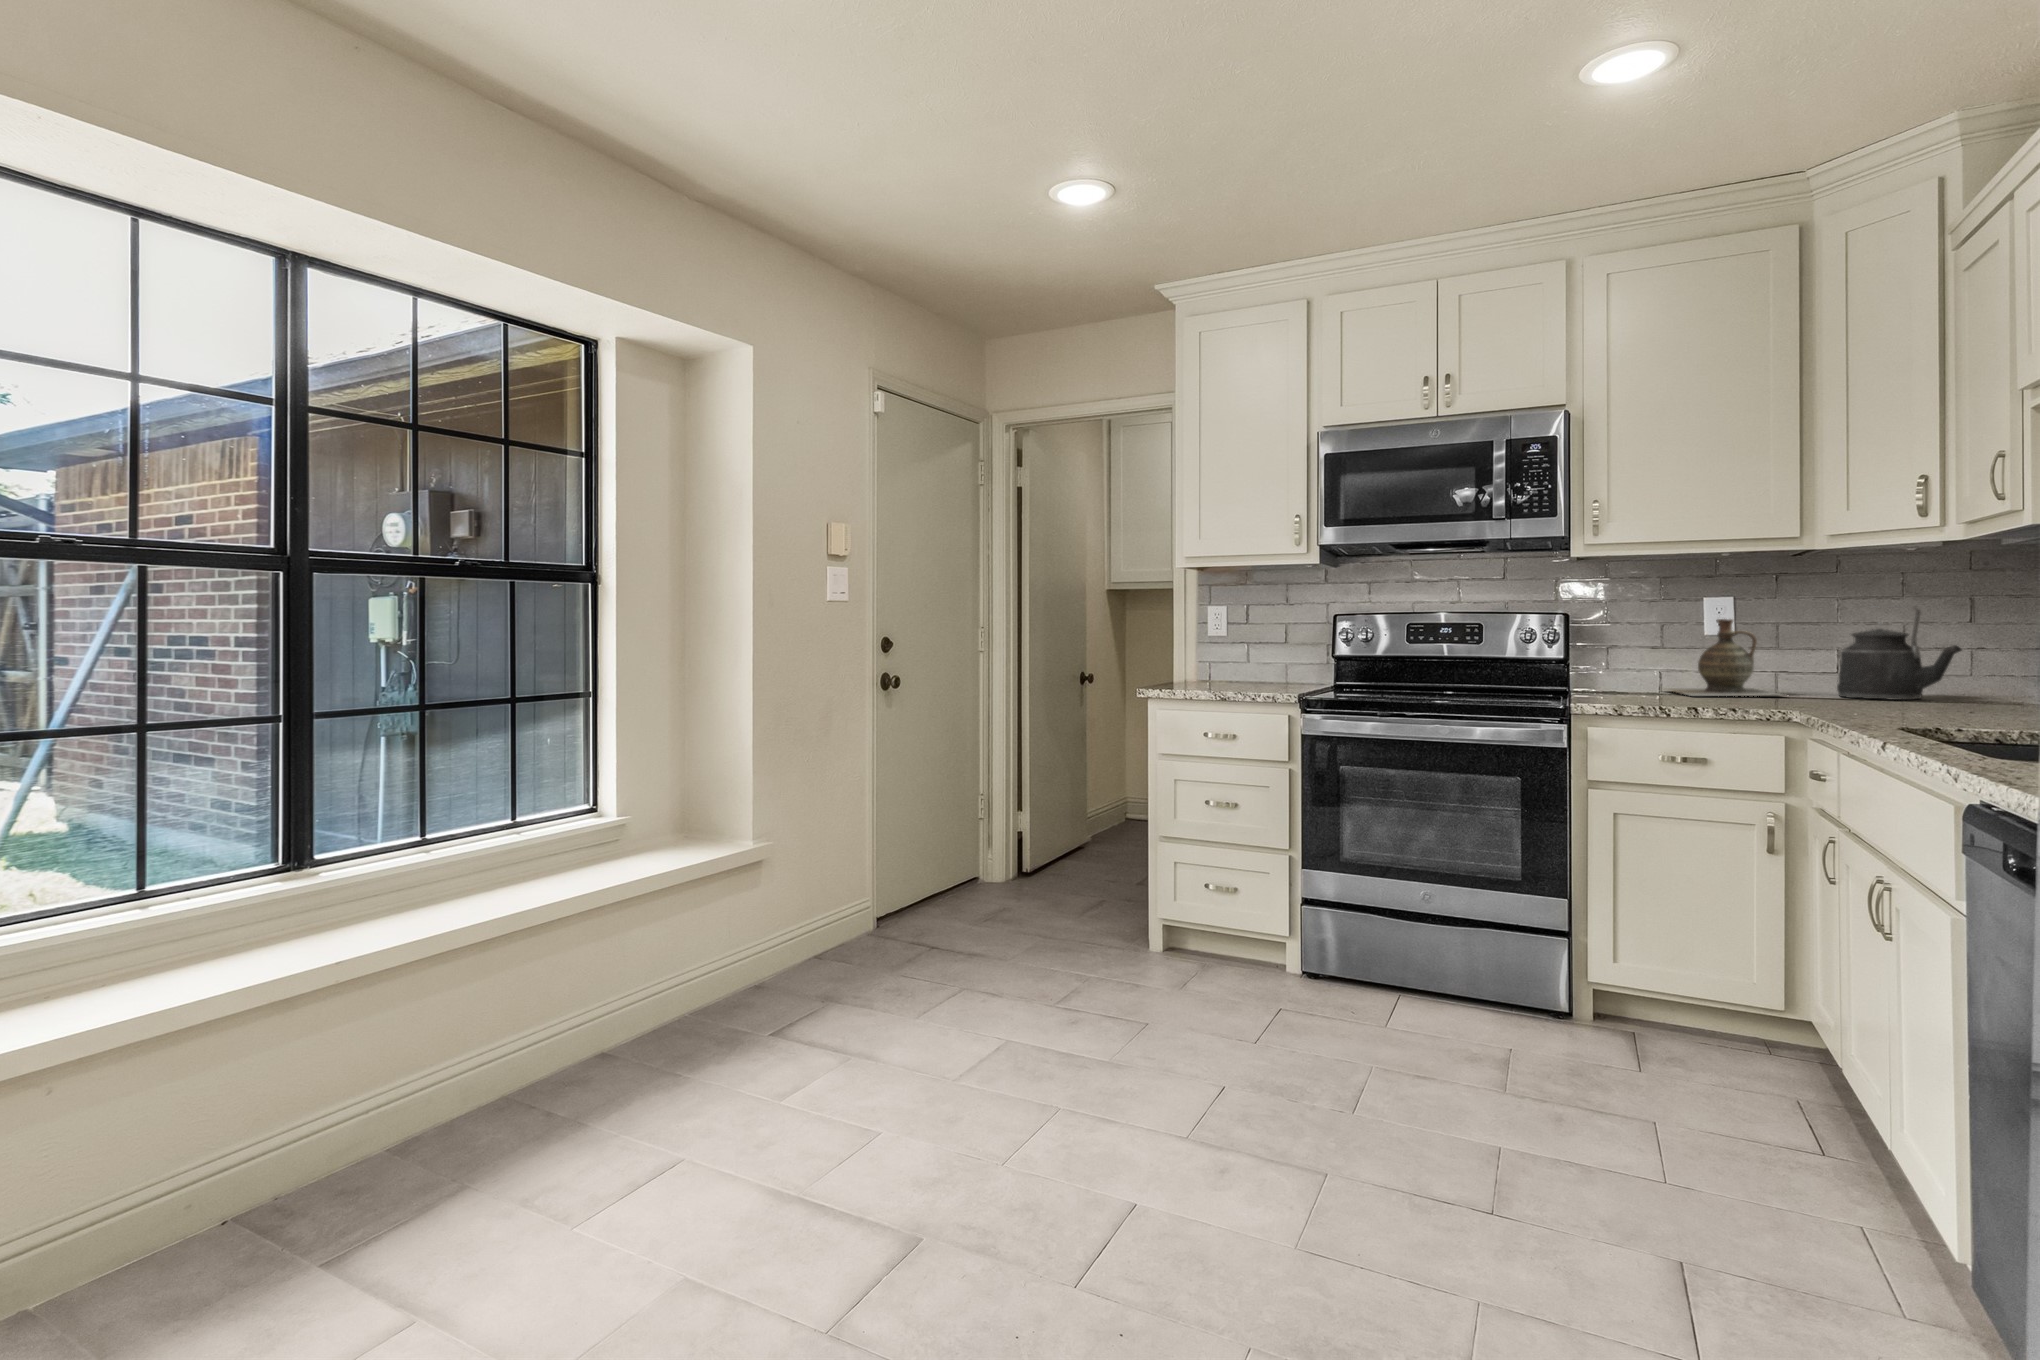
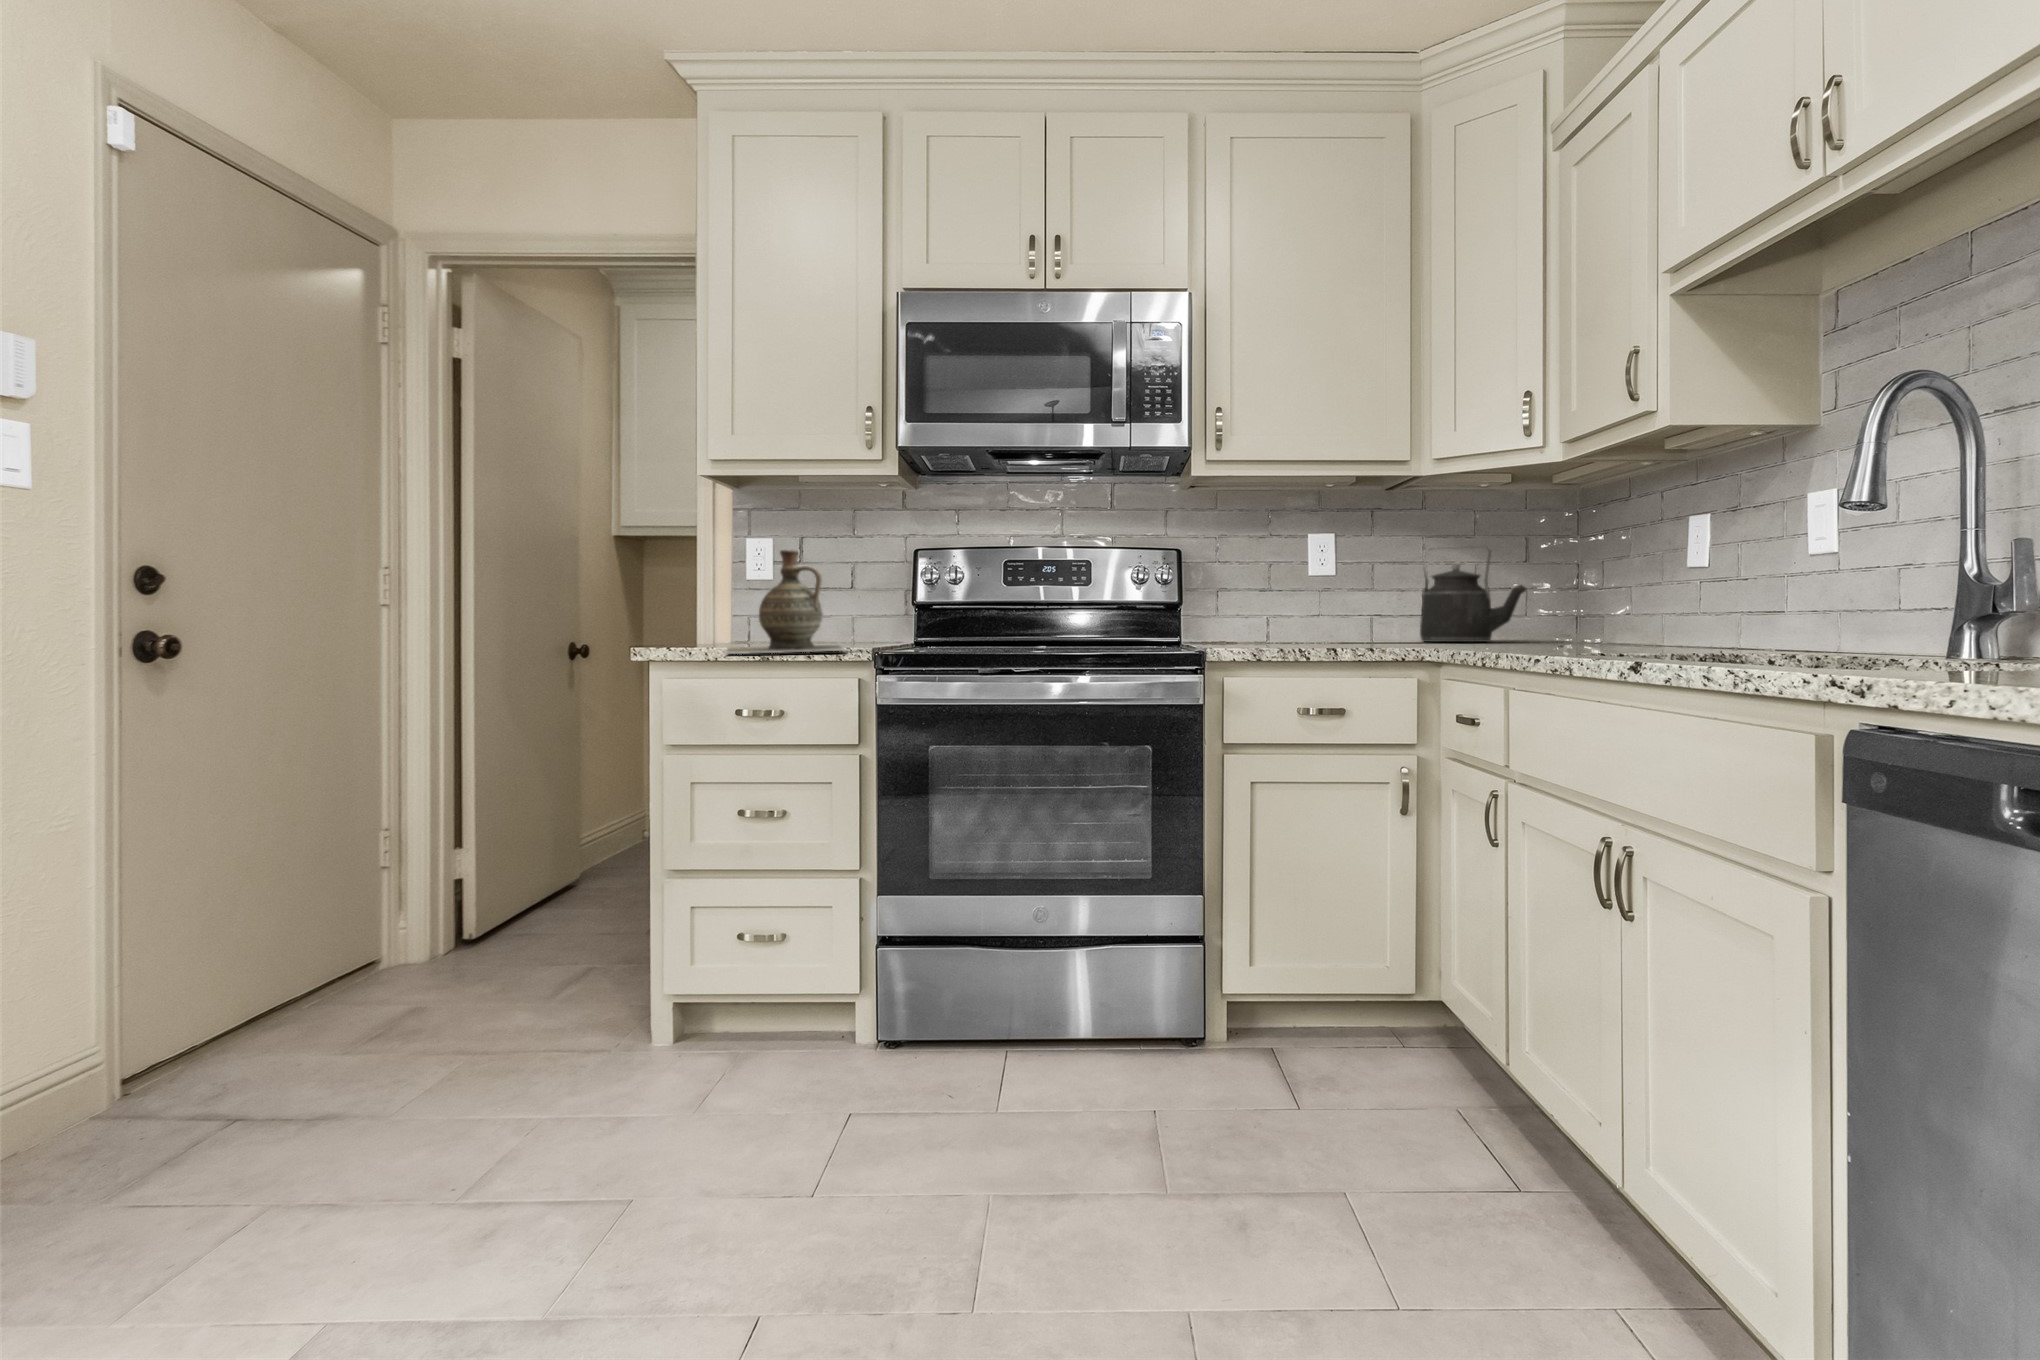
ceramic jug: present [1666,619,1778,696] -> present [726,550,844,654]

